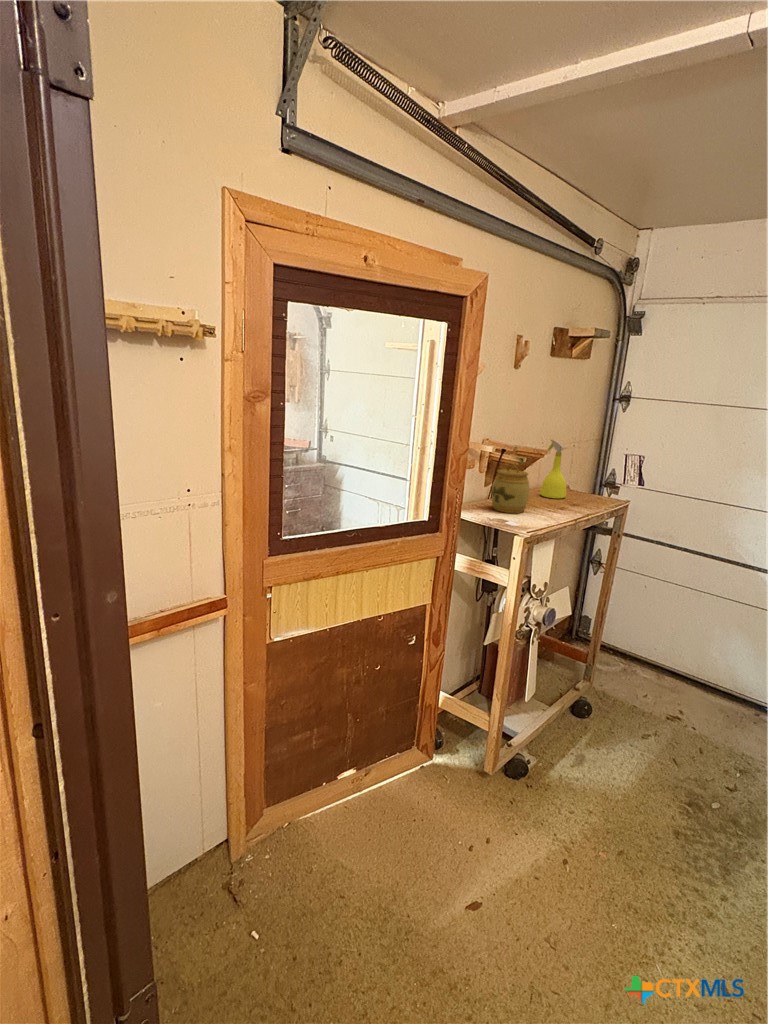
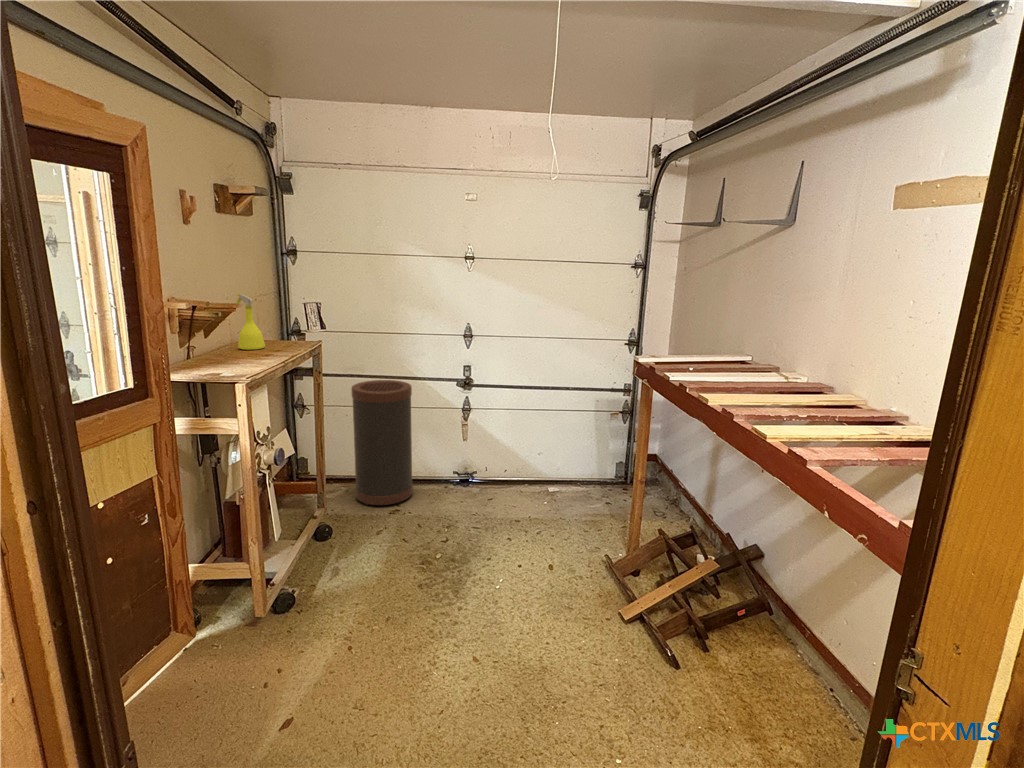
jar: present [492,464,530,513] -> none [192,319,234,368]
trash can: none [632,554,742,713] -> present [352,380,413,505]

